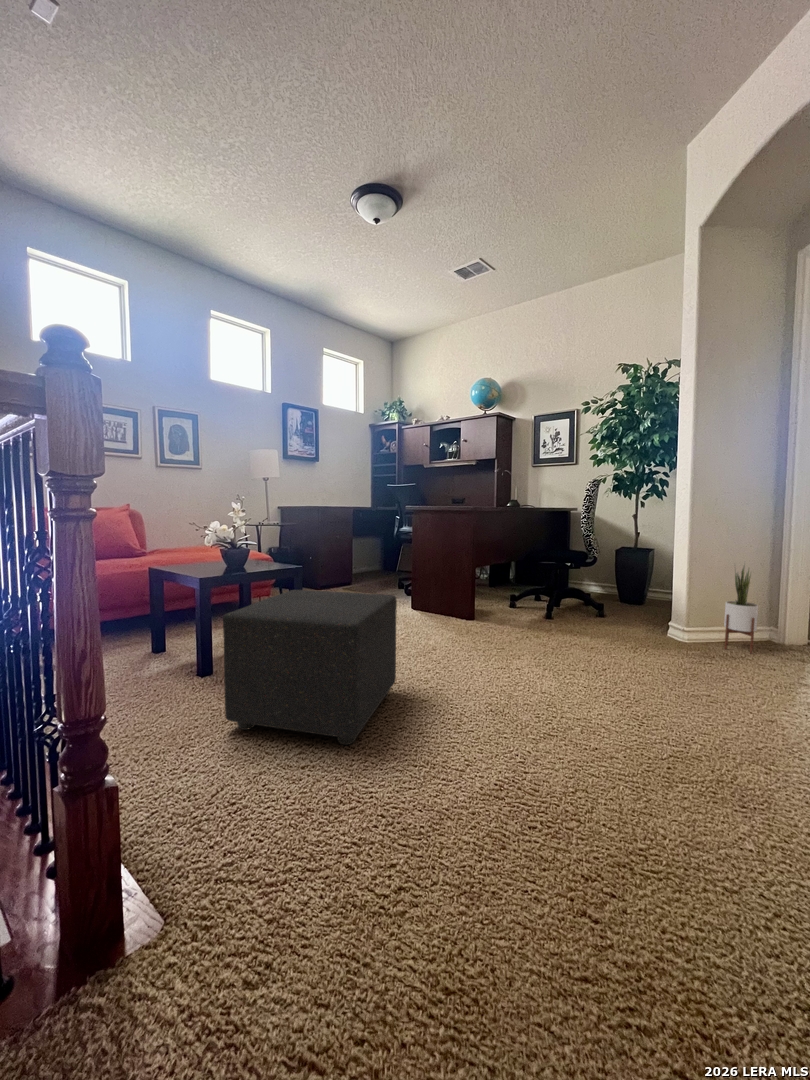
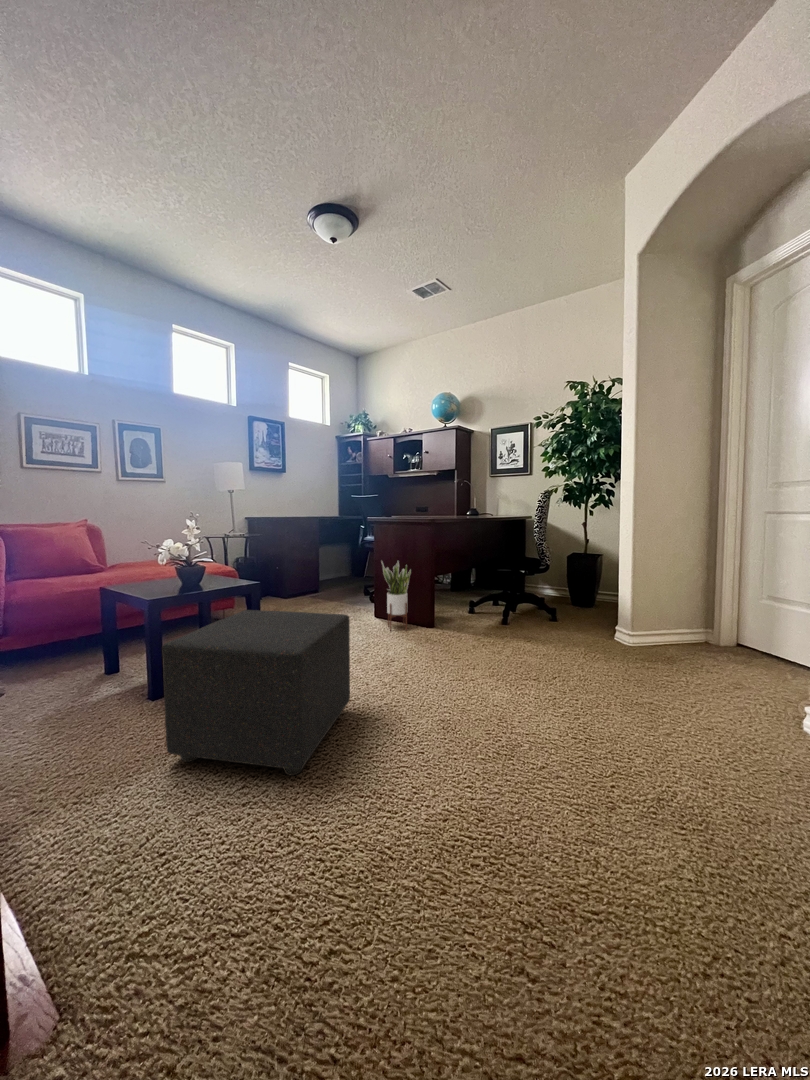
potted plant: present [724,565,758,653] -> present [381,561,411,631]

